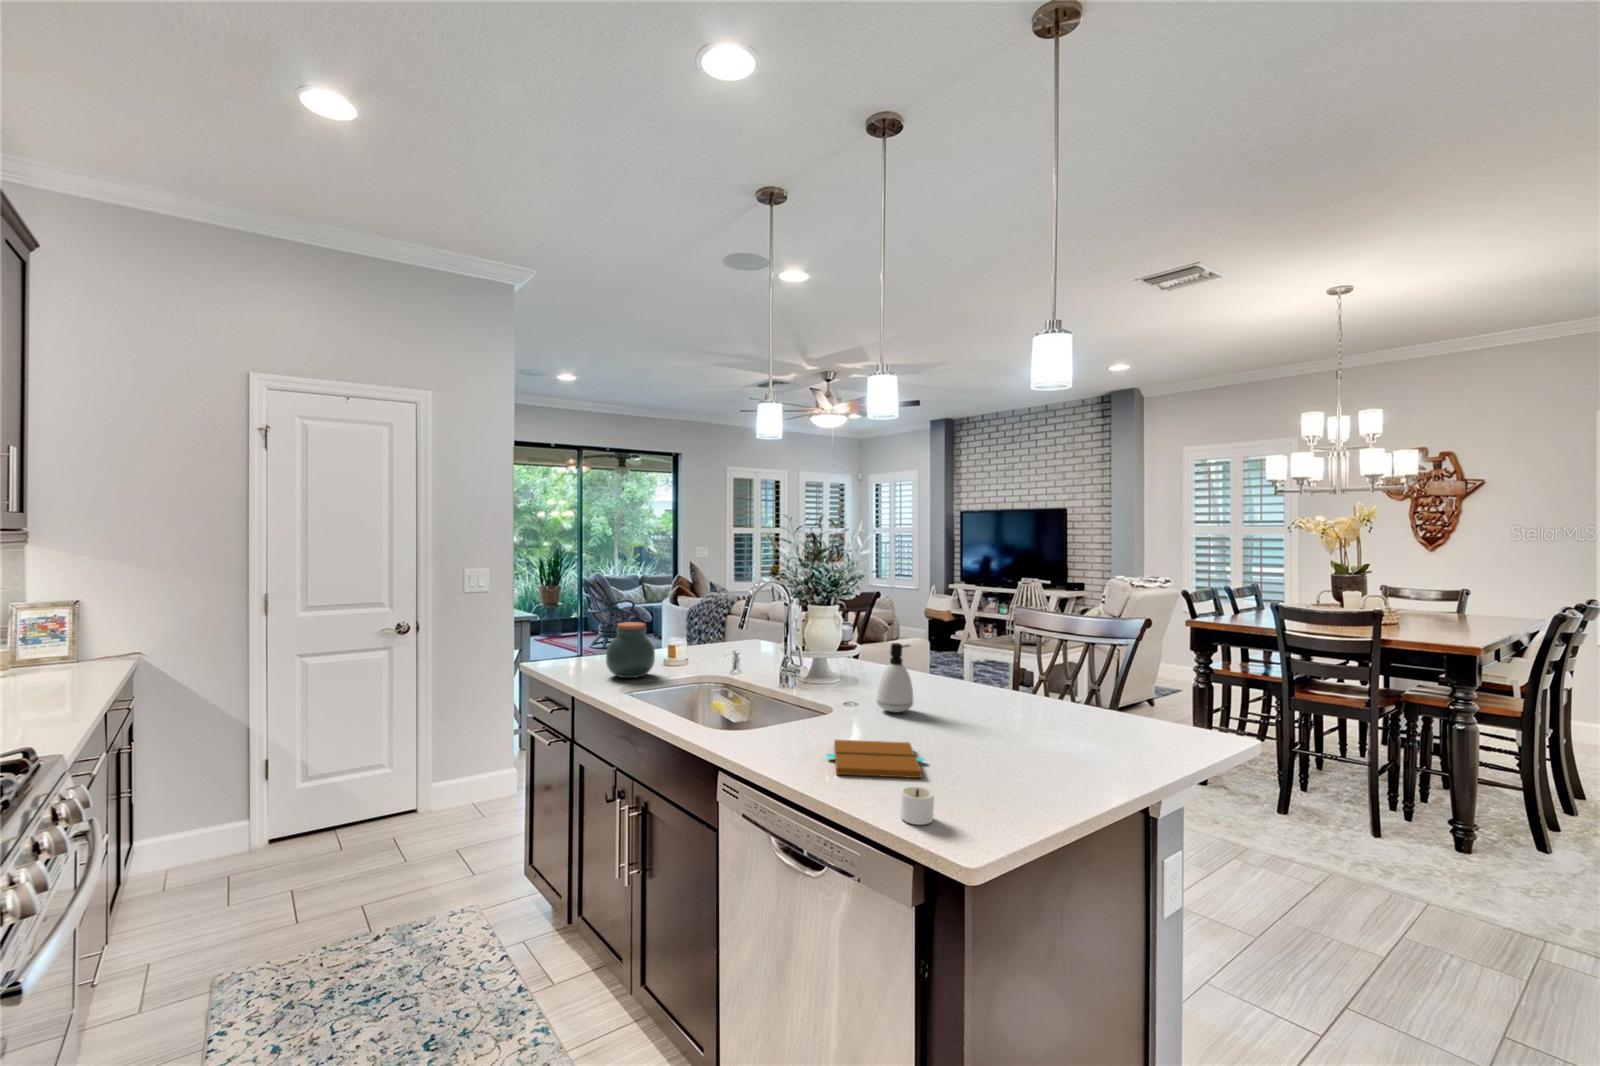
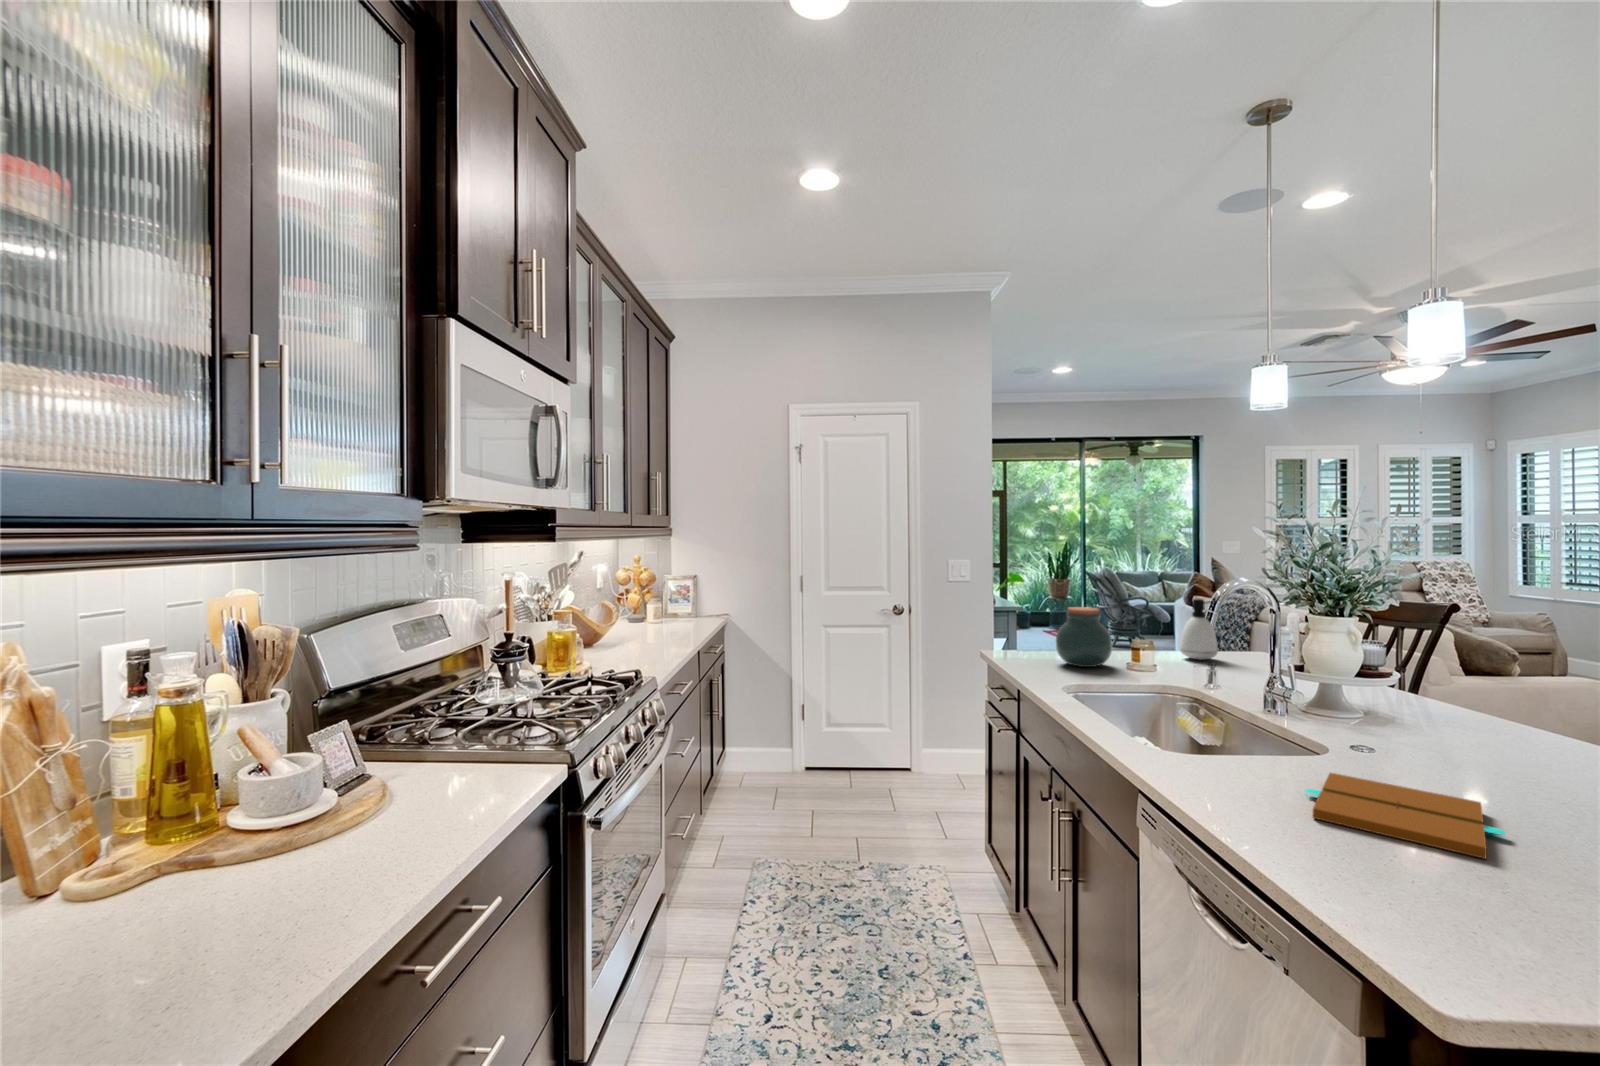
soap dispenser: present [877,643,913,712] -> present [1180,599,1218,660]
candle: present [900,786,934,825] -> none [1408,861,1516,931]

